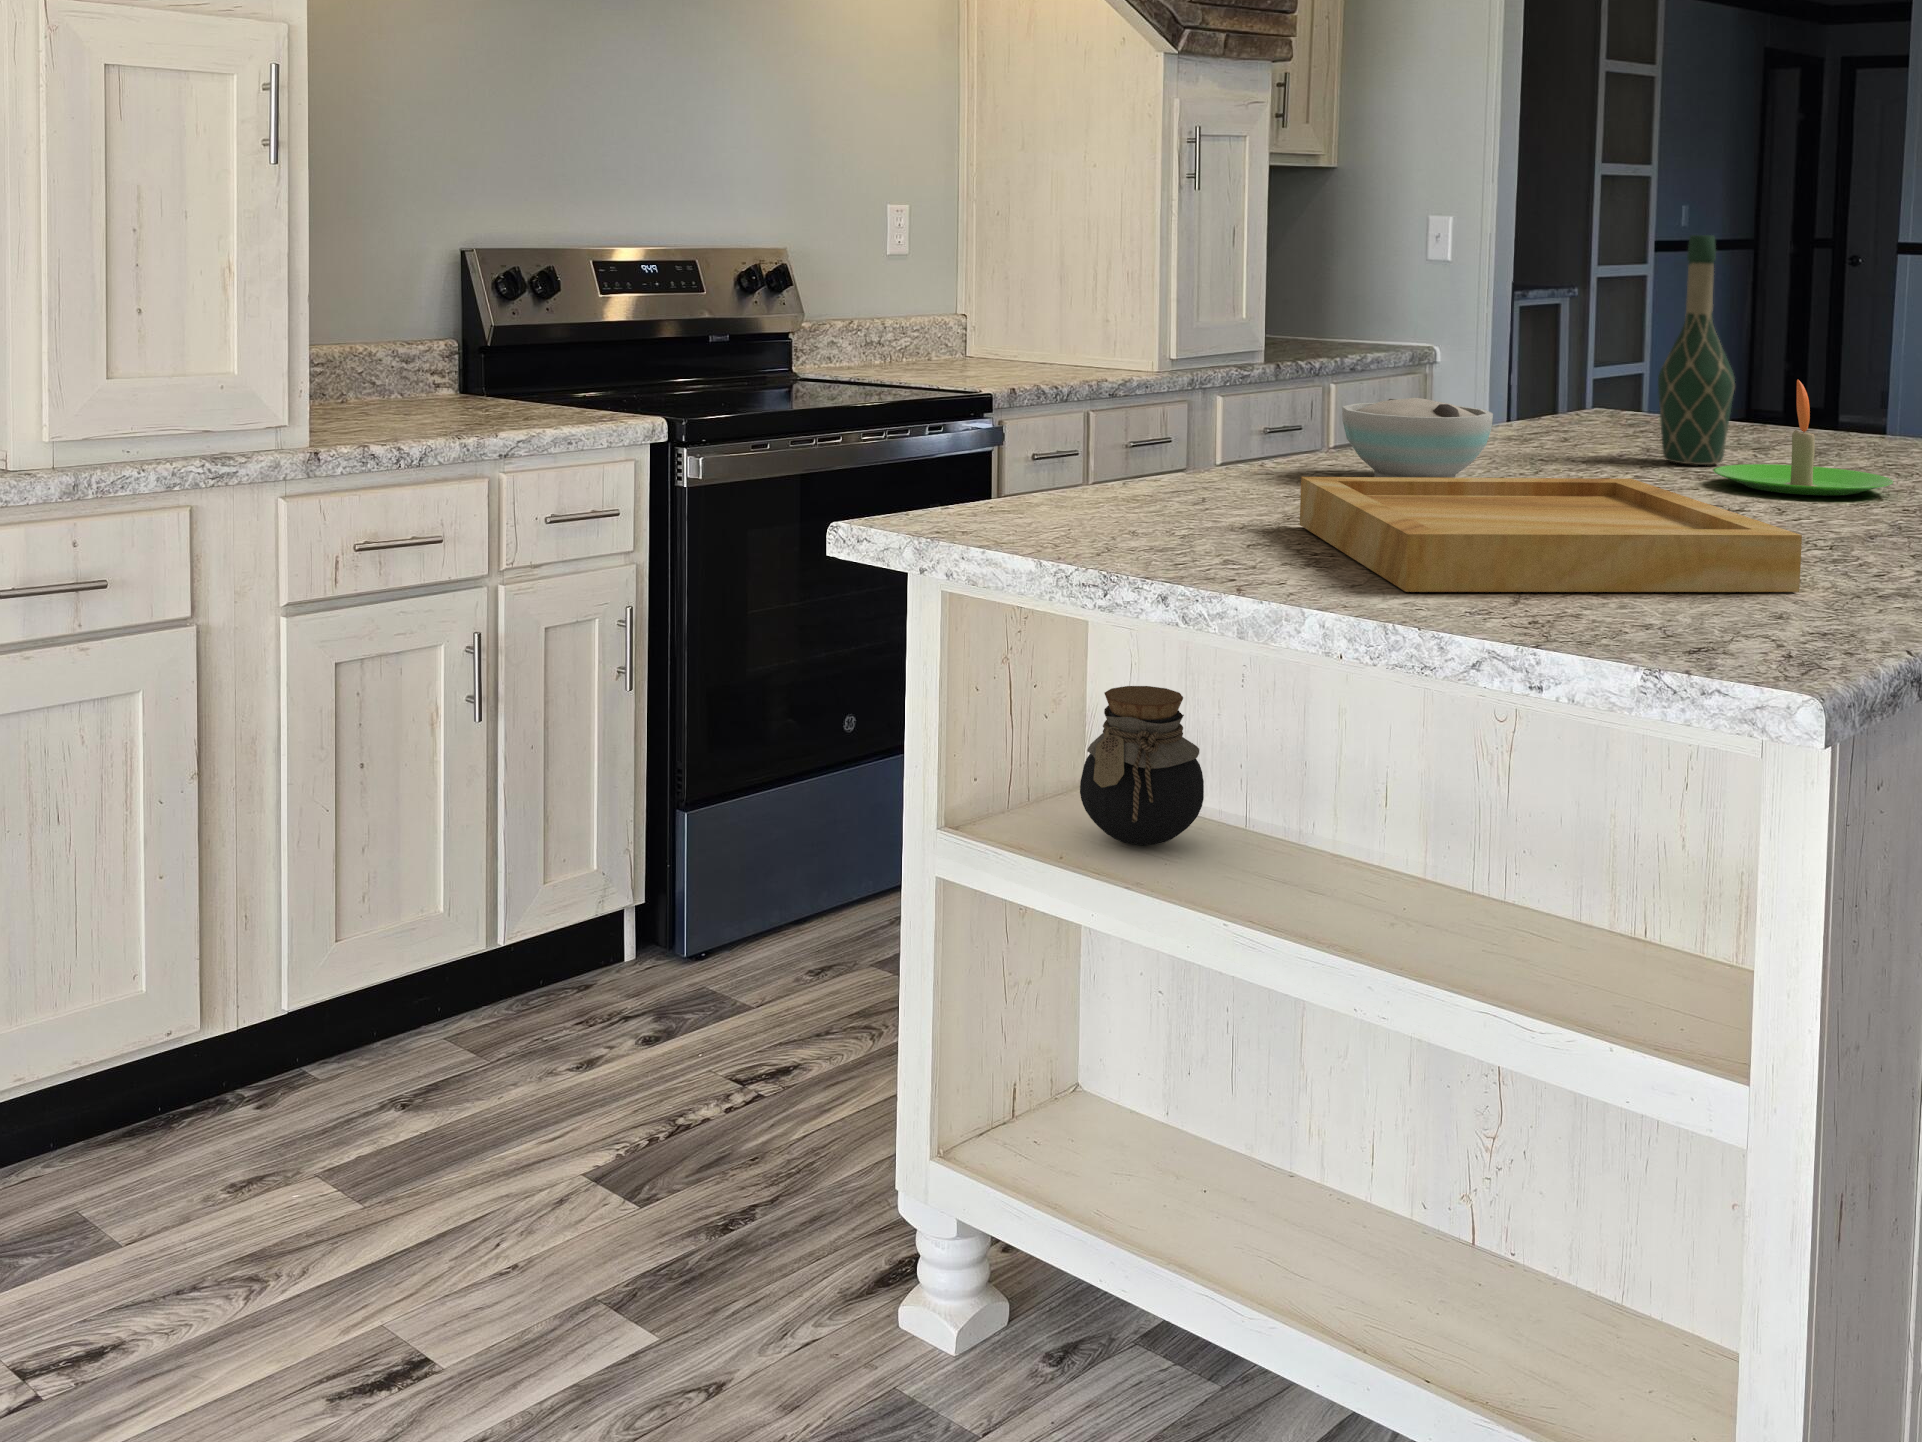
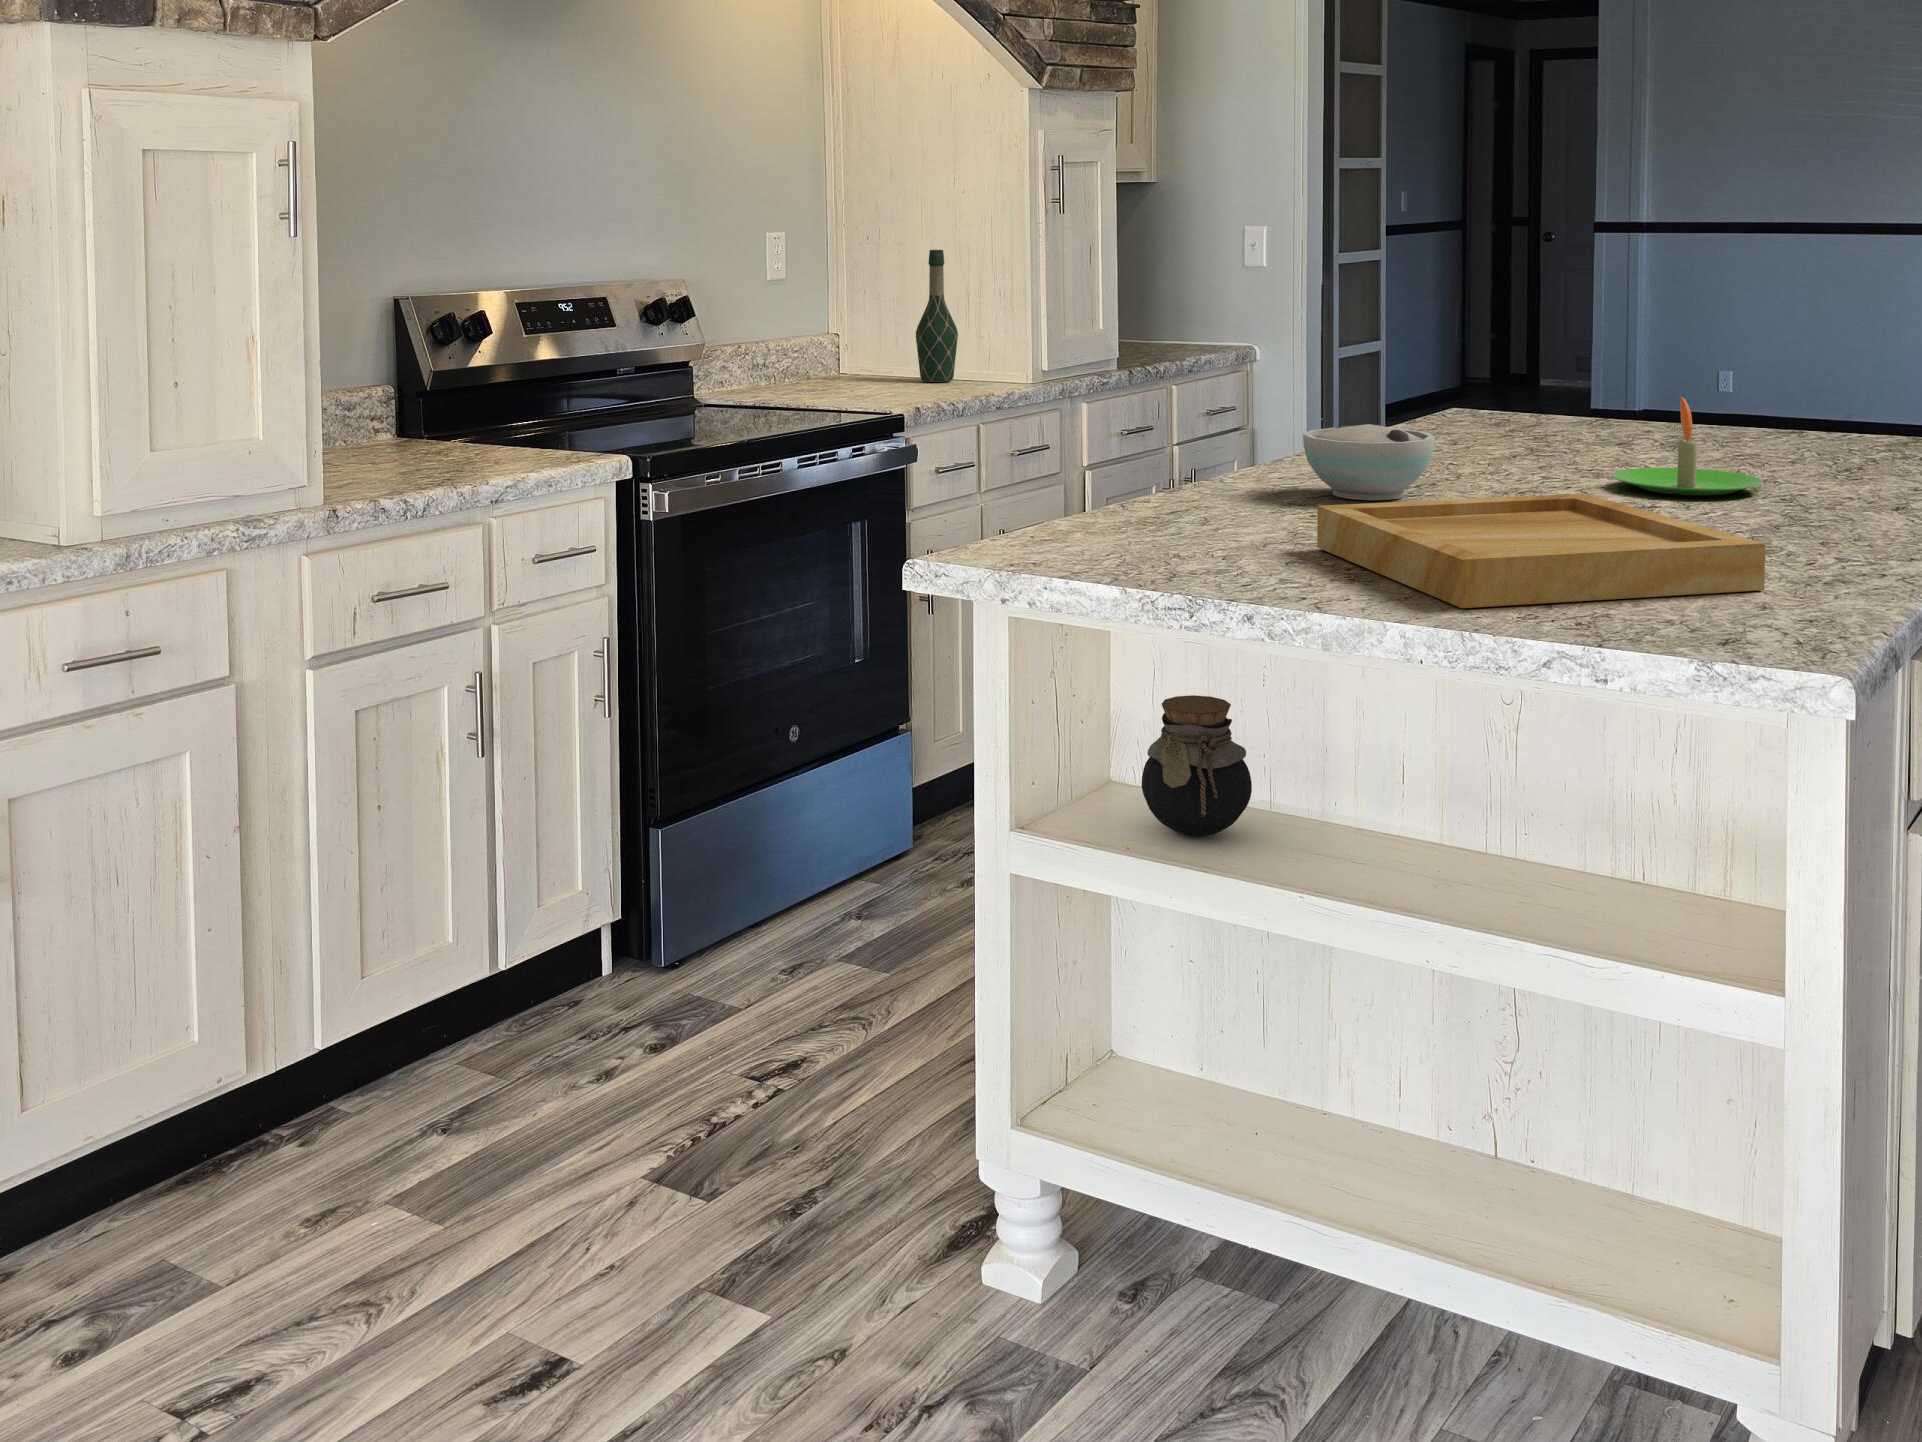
wine bottle: present [1658,235,1735,465] -> present [916,250,958,382]

